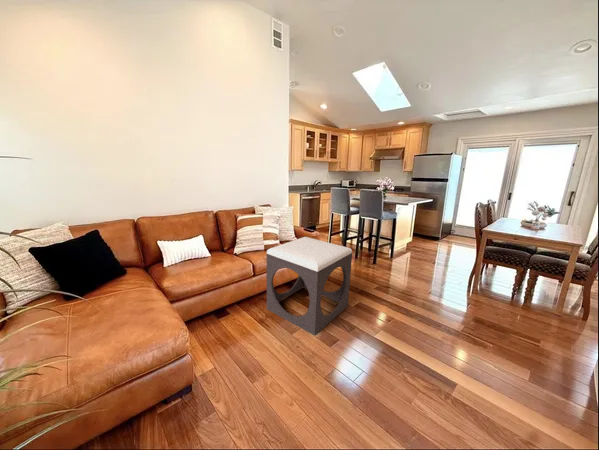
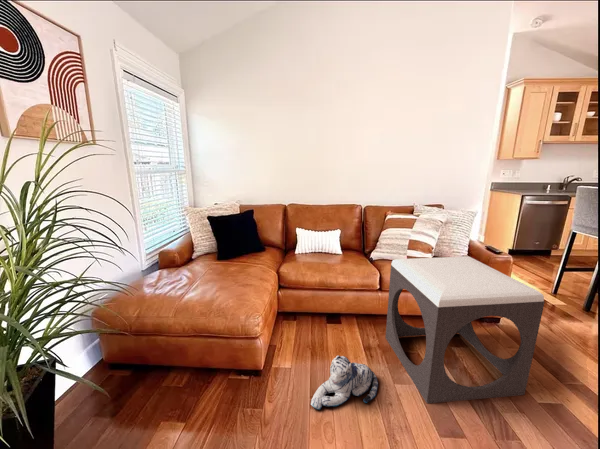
plush toy: none [249,332,287,382] -> present [311,355,378,409]

